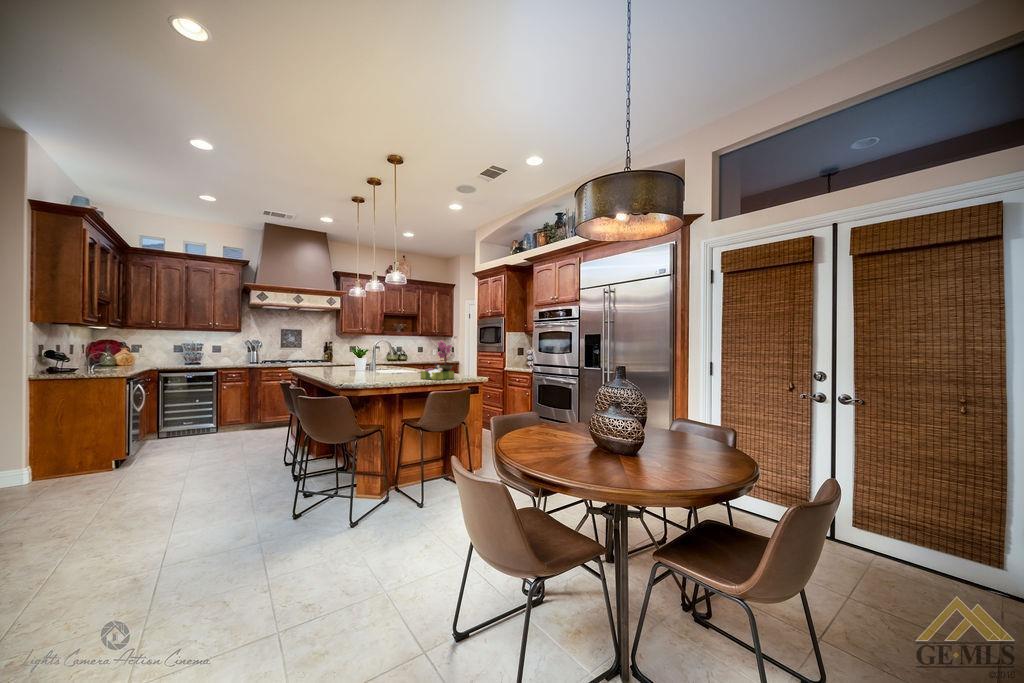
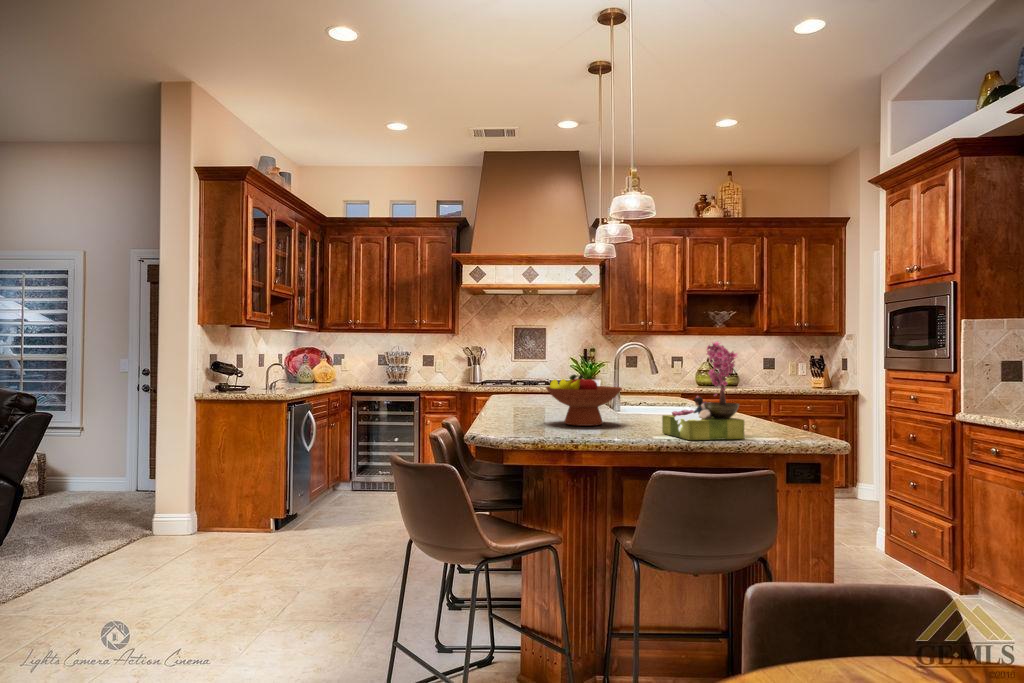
fruit bowl: none [361,355,398,378] -> present [546,374,622,426]

